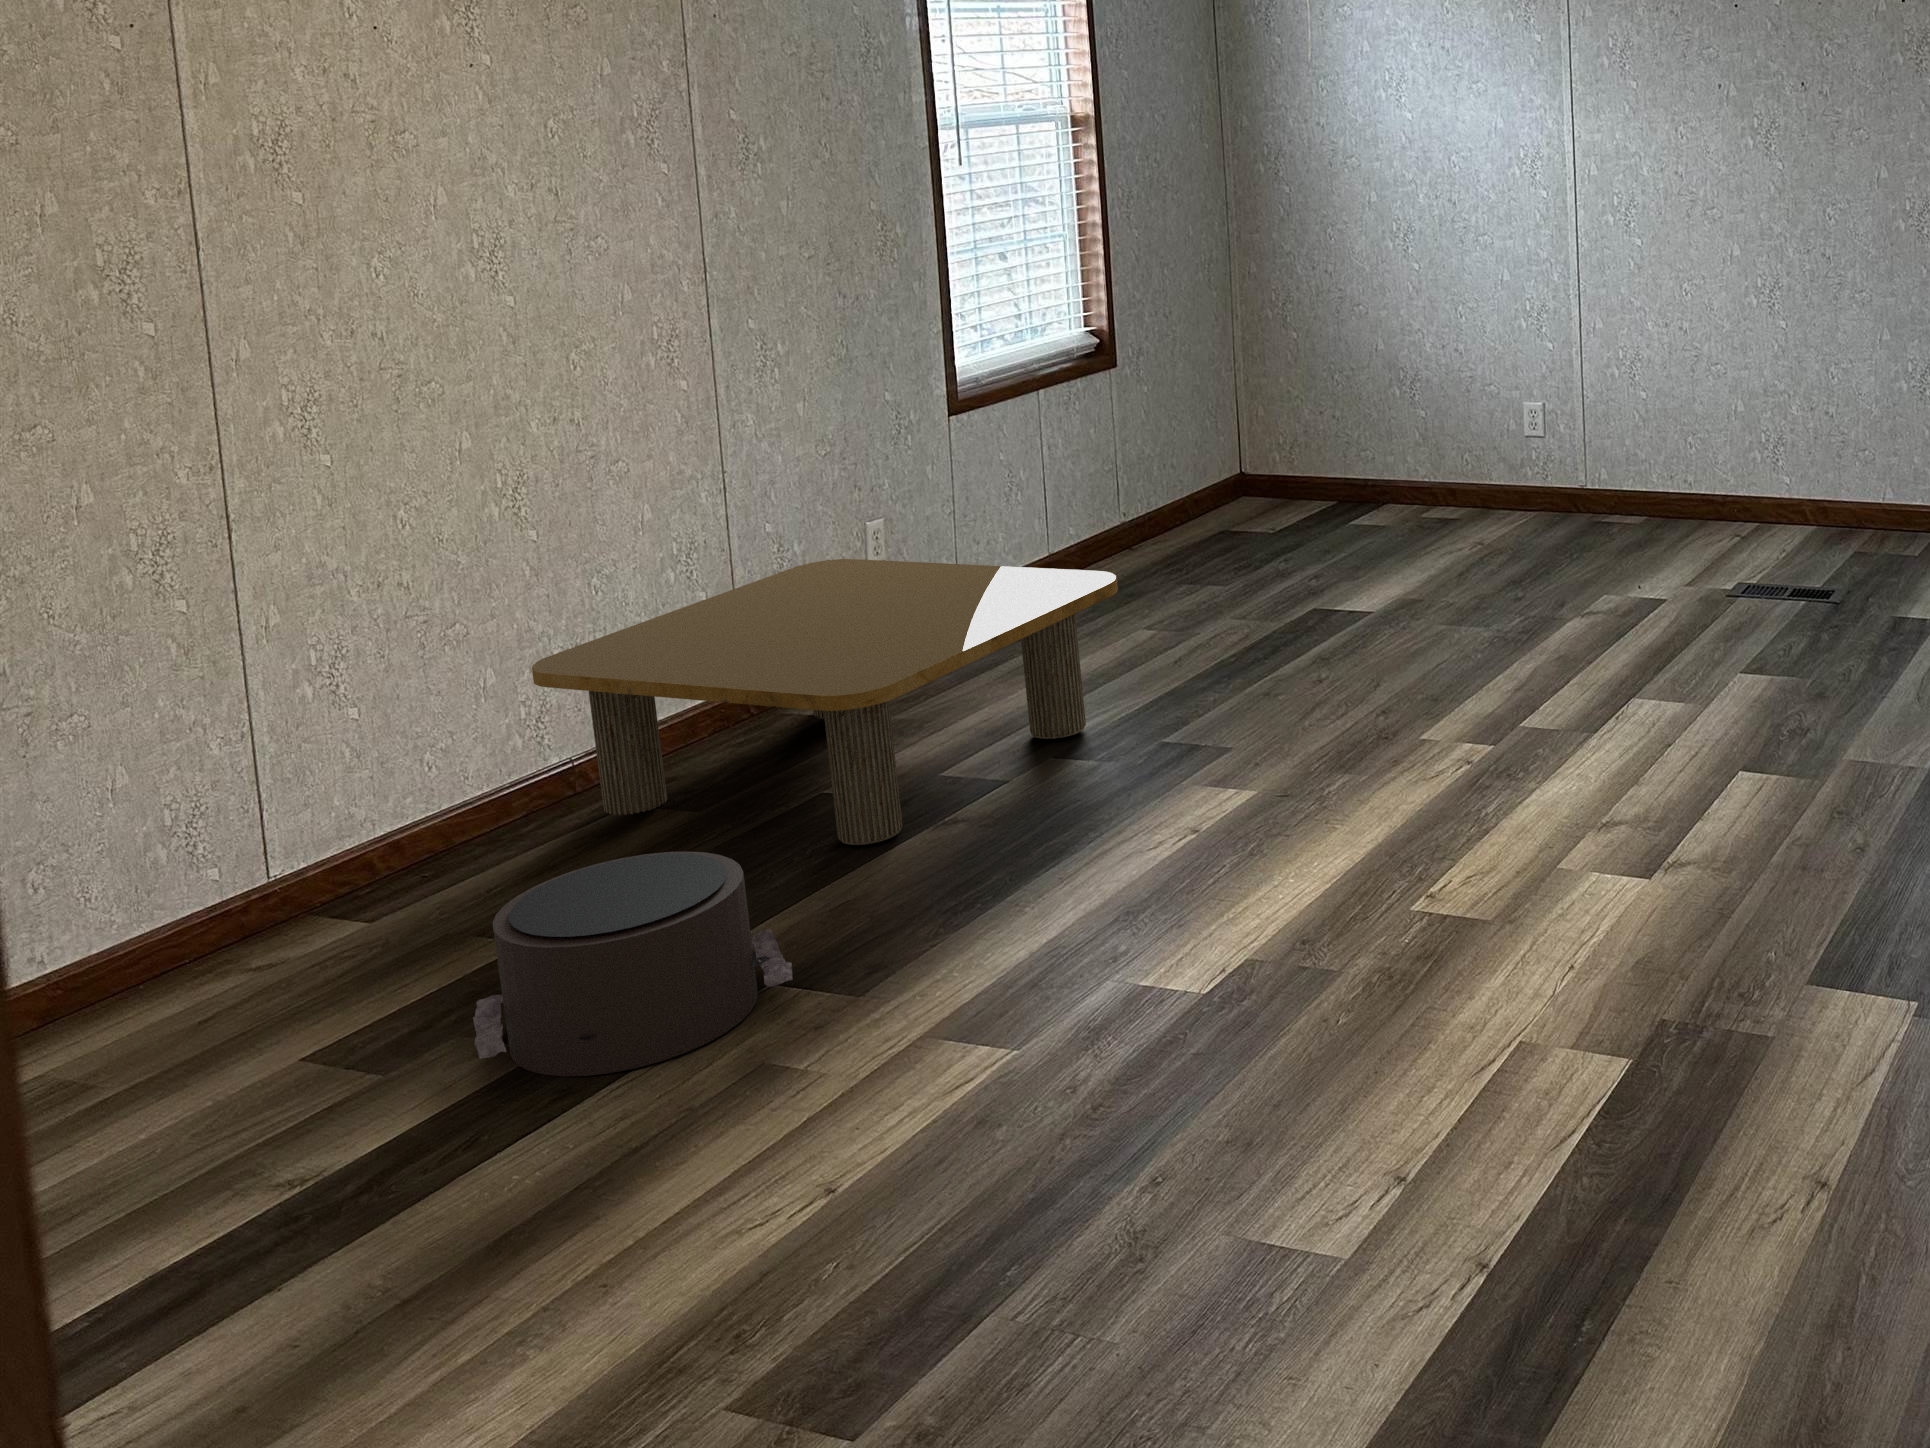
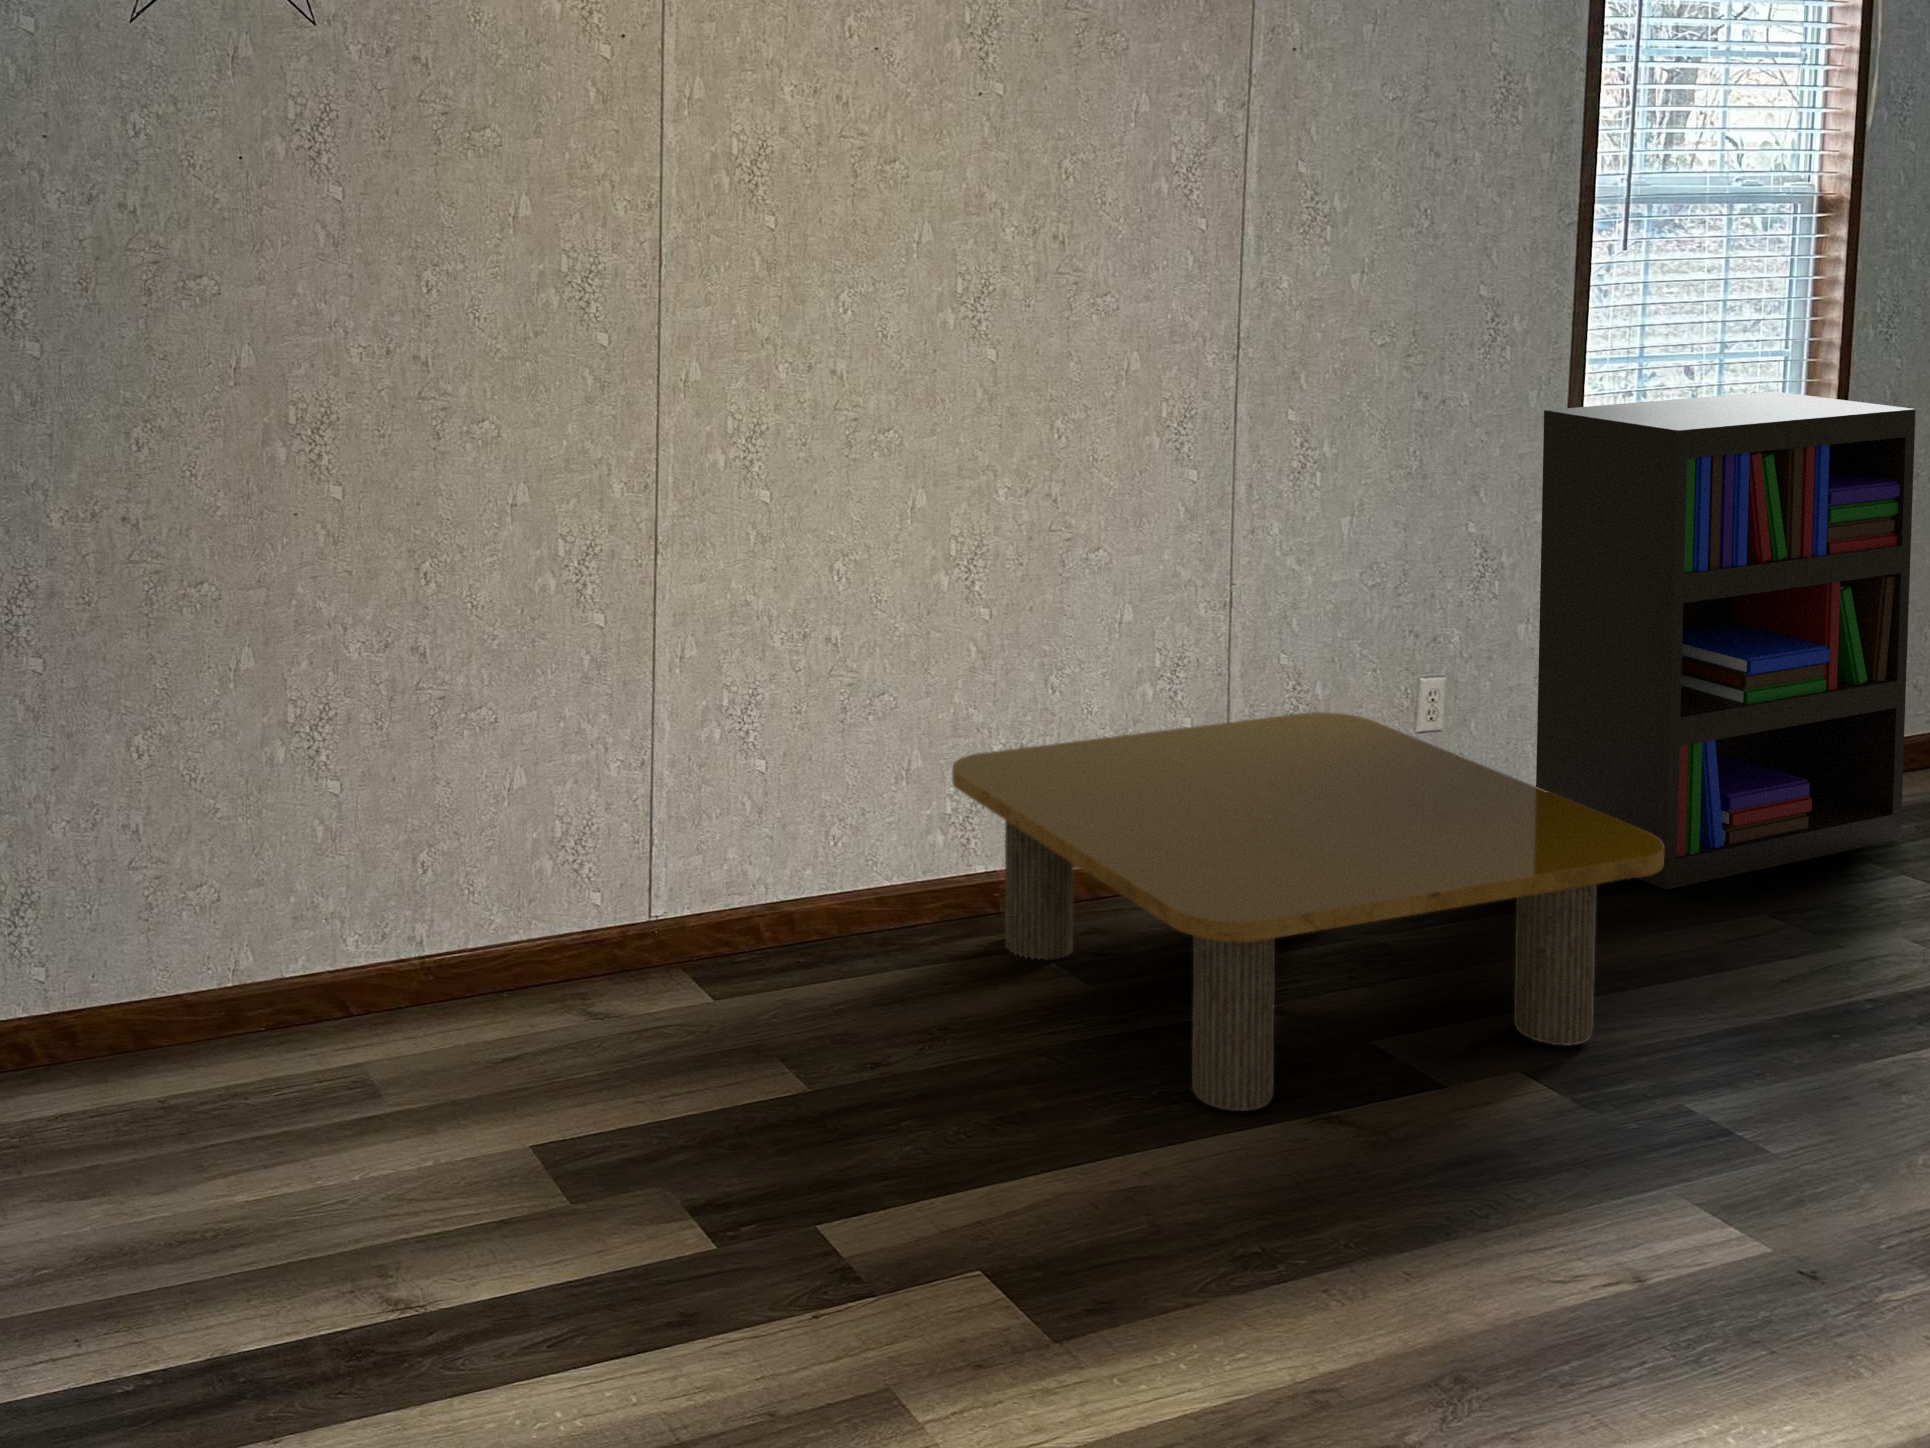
bookshelf: none [927,260,1196,635] -> present [1536,392,1916,890]
pouf: present [473,851,793,1076] -> none [629,1035,999,1319]

